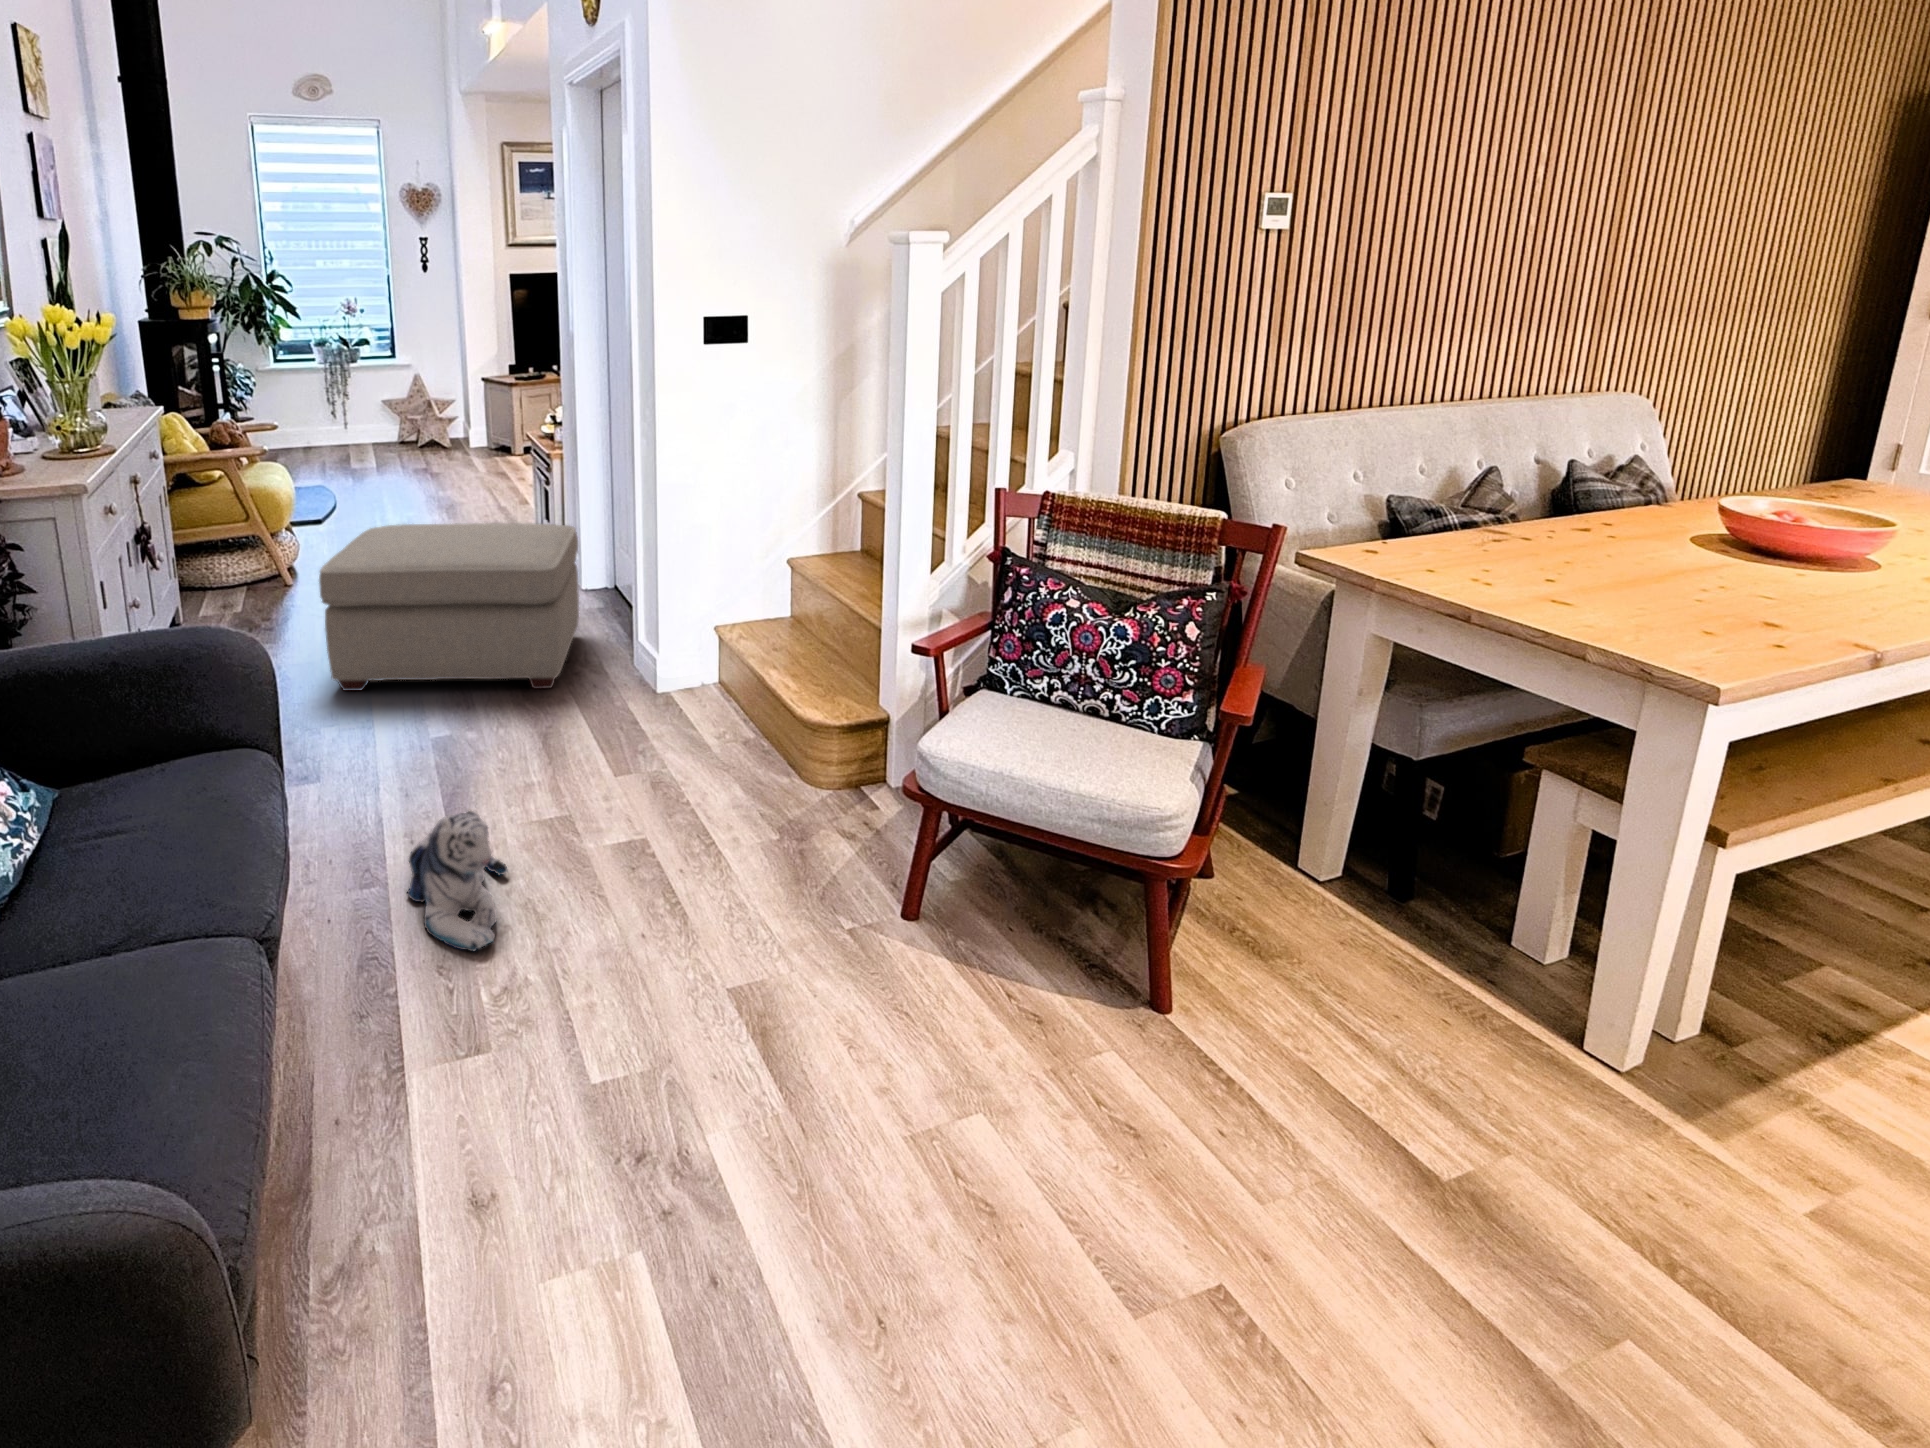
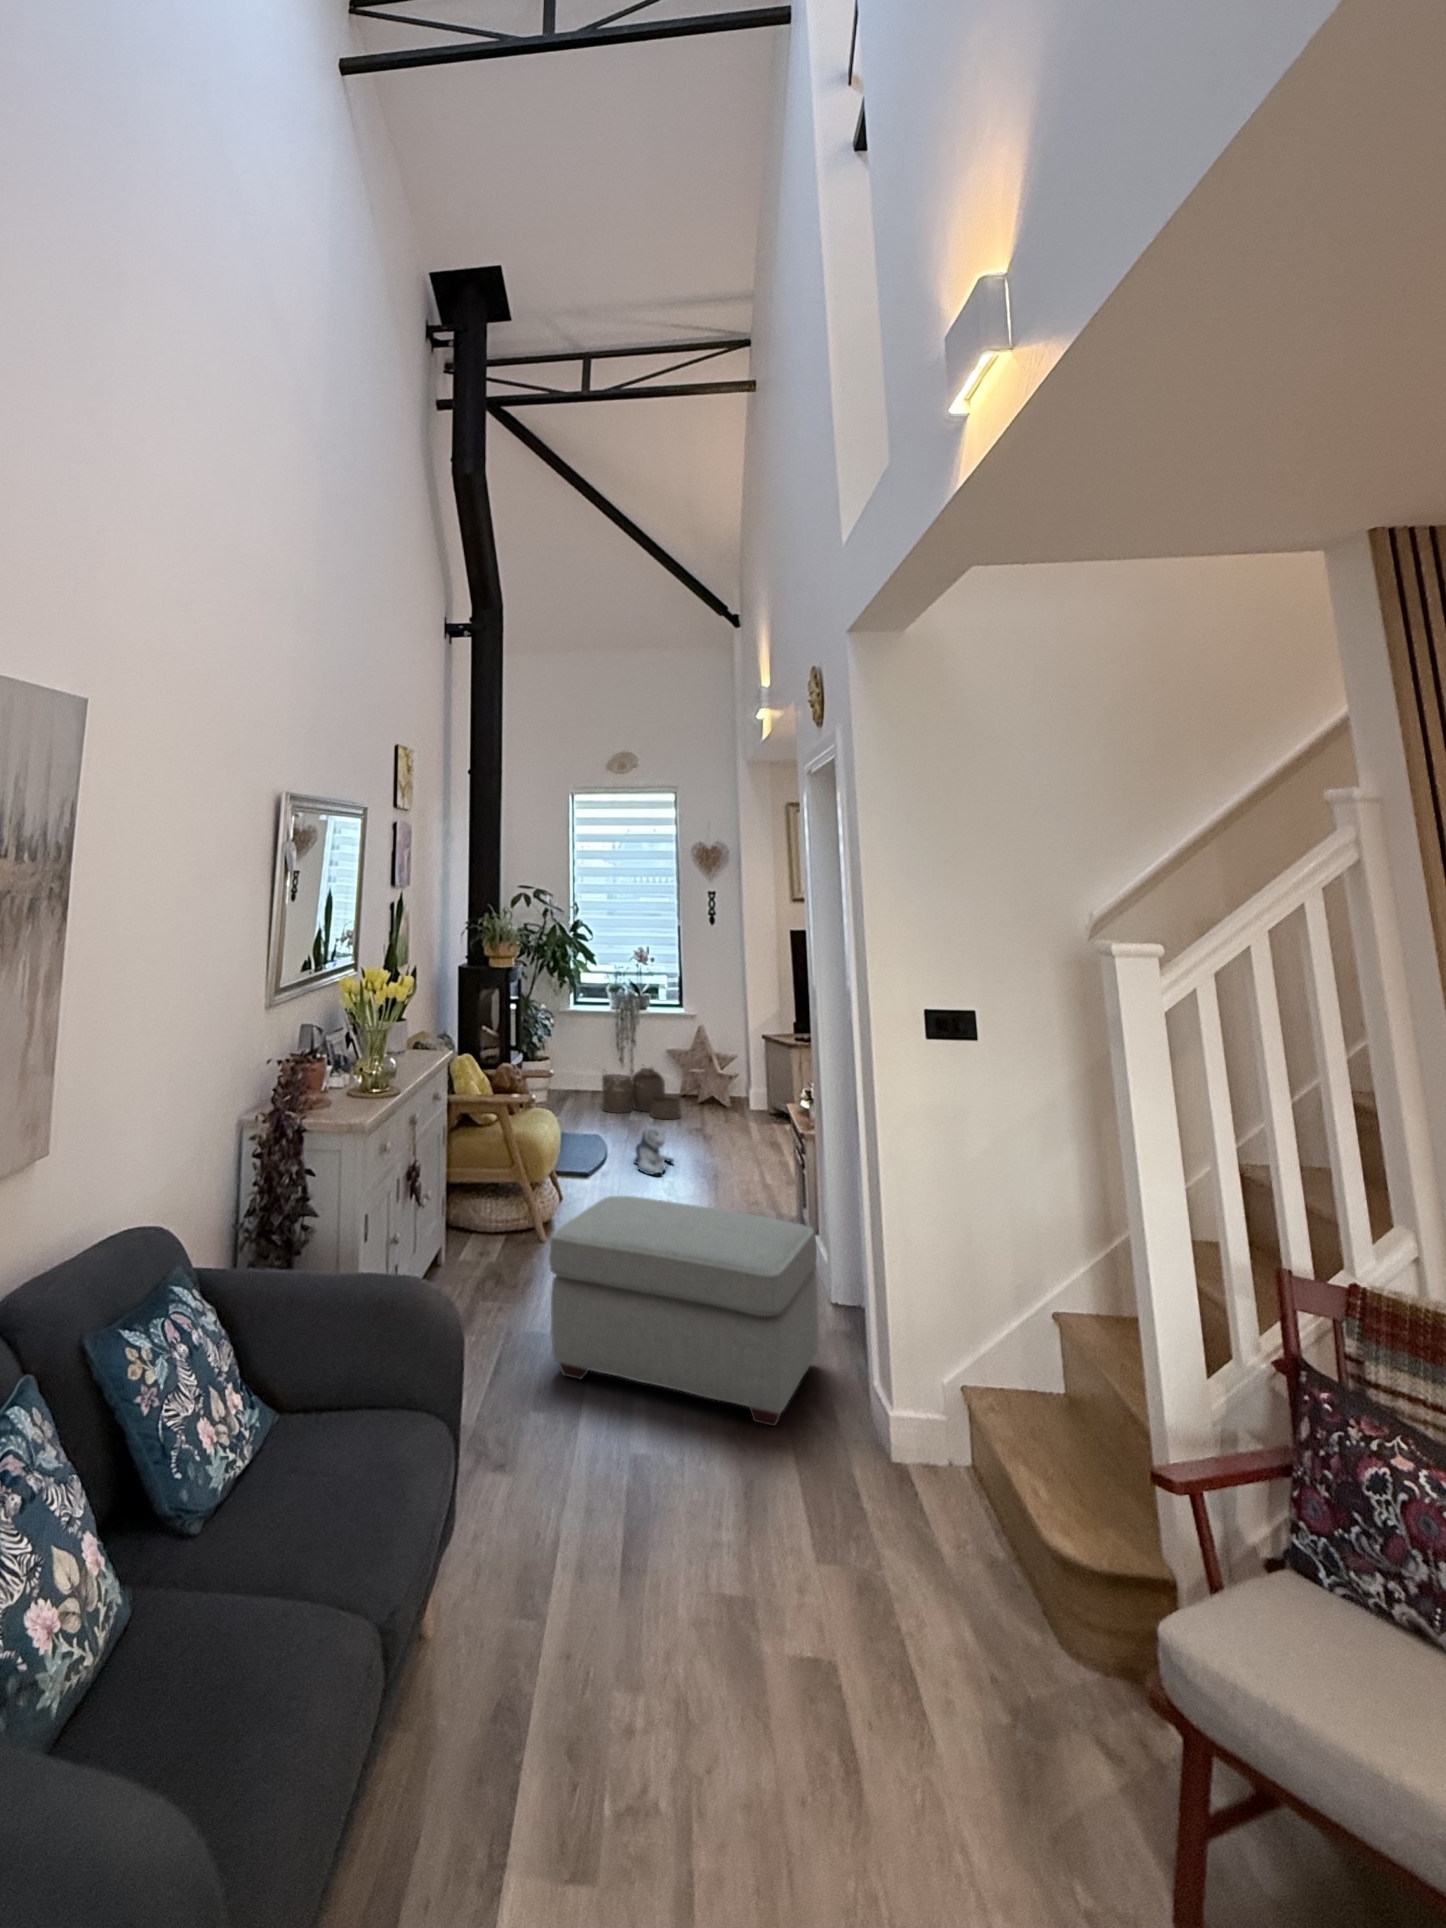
woven basket: none [317,415,402,462] -> present [602,1068,681,1119]
plush toy: present [407,811,507,951] -> present [634,1124,674,1175]

